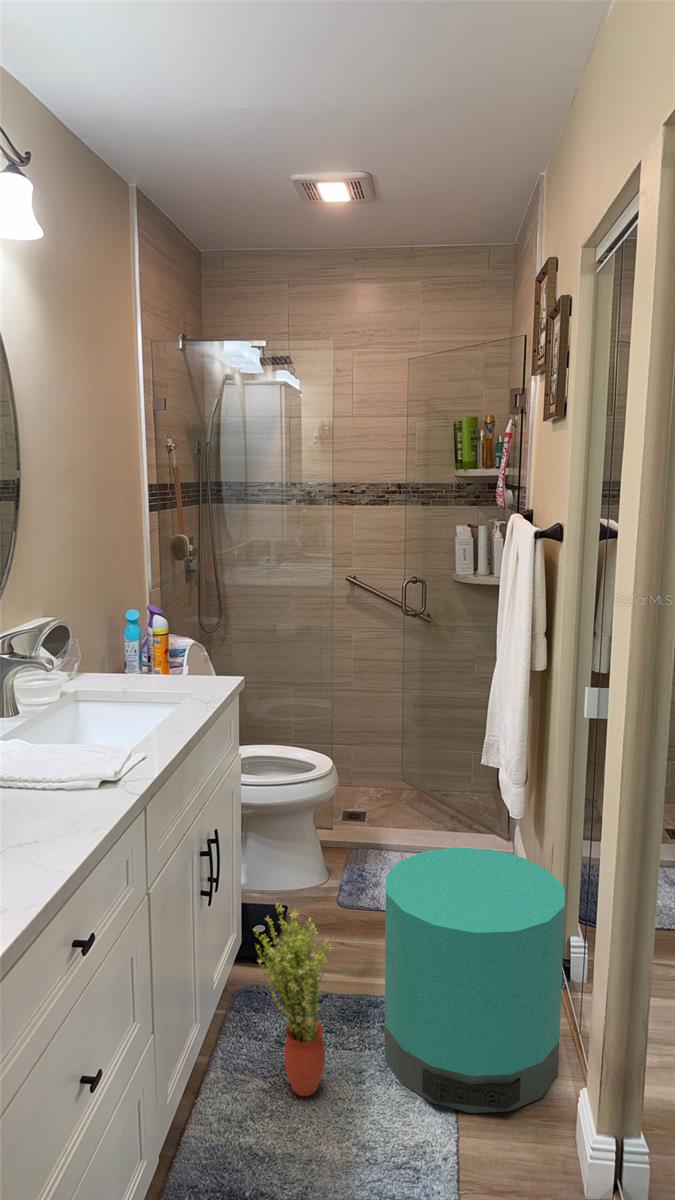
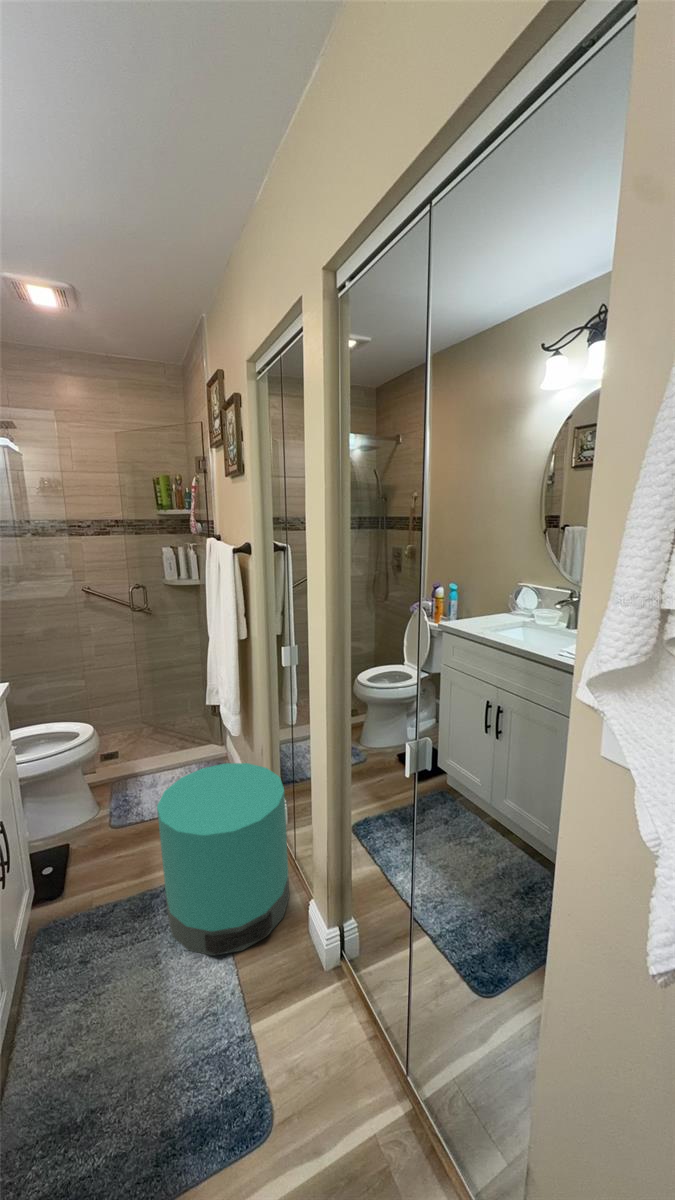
potted plant: present [254,904,333,1096] -> none [51,857,128,1000]

